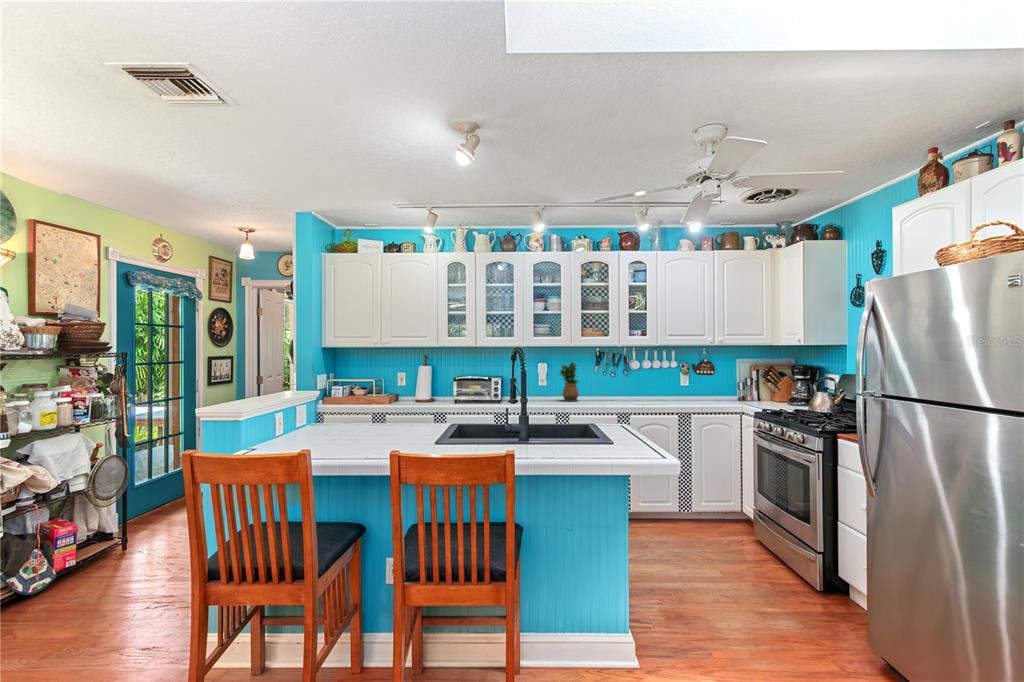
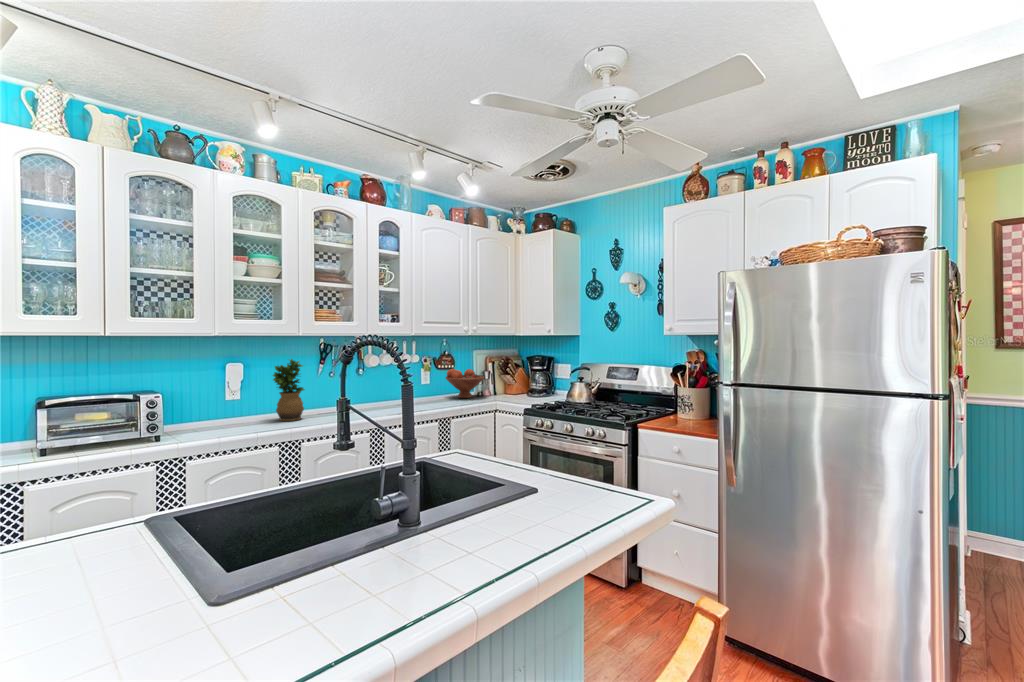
fruit bowl: none [700,375,737,401] -> present [446,369,484,398]

